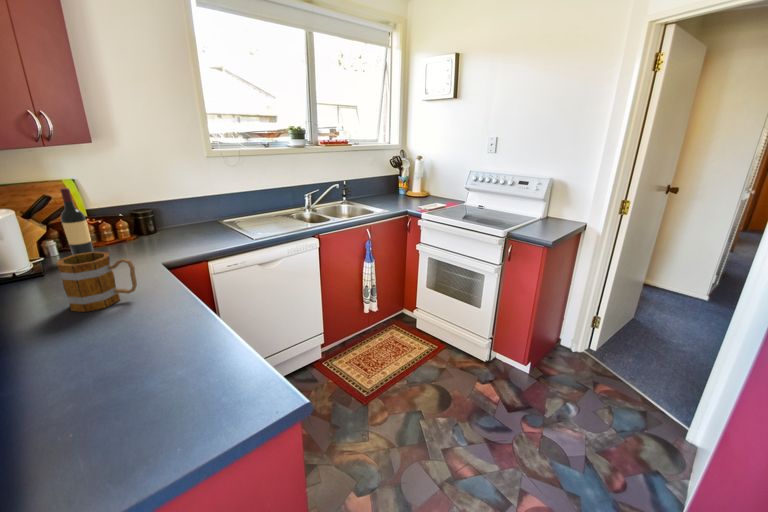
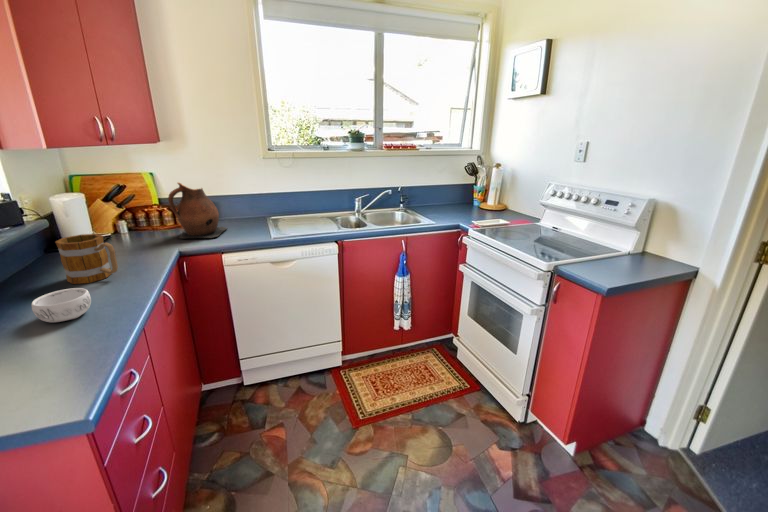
wine bottle: present [60,188,94,255] -> none [122,179,147,239]
ceramic pitcher: none [126,189,189,252] -> present [168,183,227,238]
decorative bowl: none [105,306,164,346] -> present [31,288,91,322]

